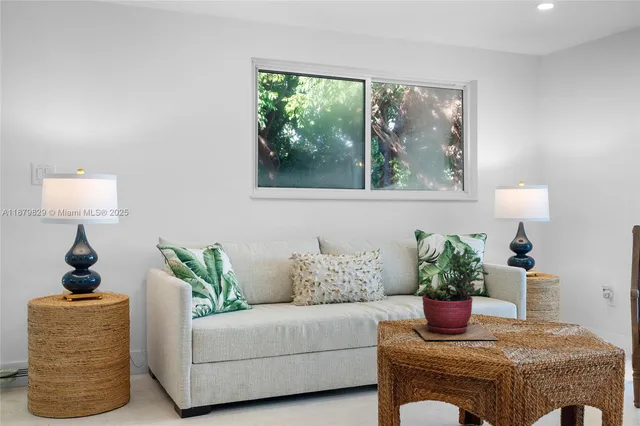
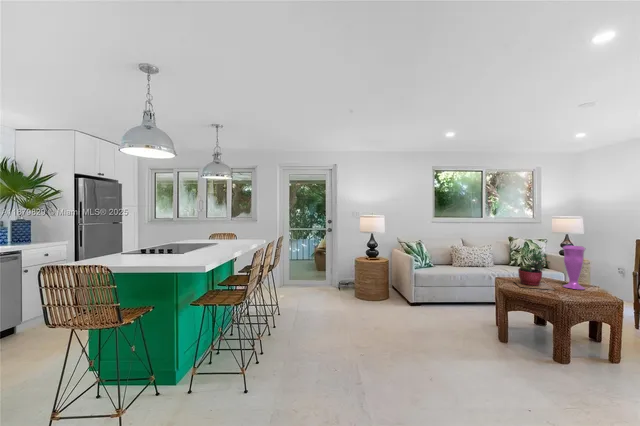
vase: none [511,233,557,334] -> present [563,246,586,290]

